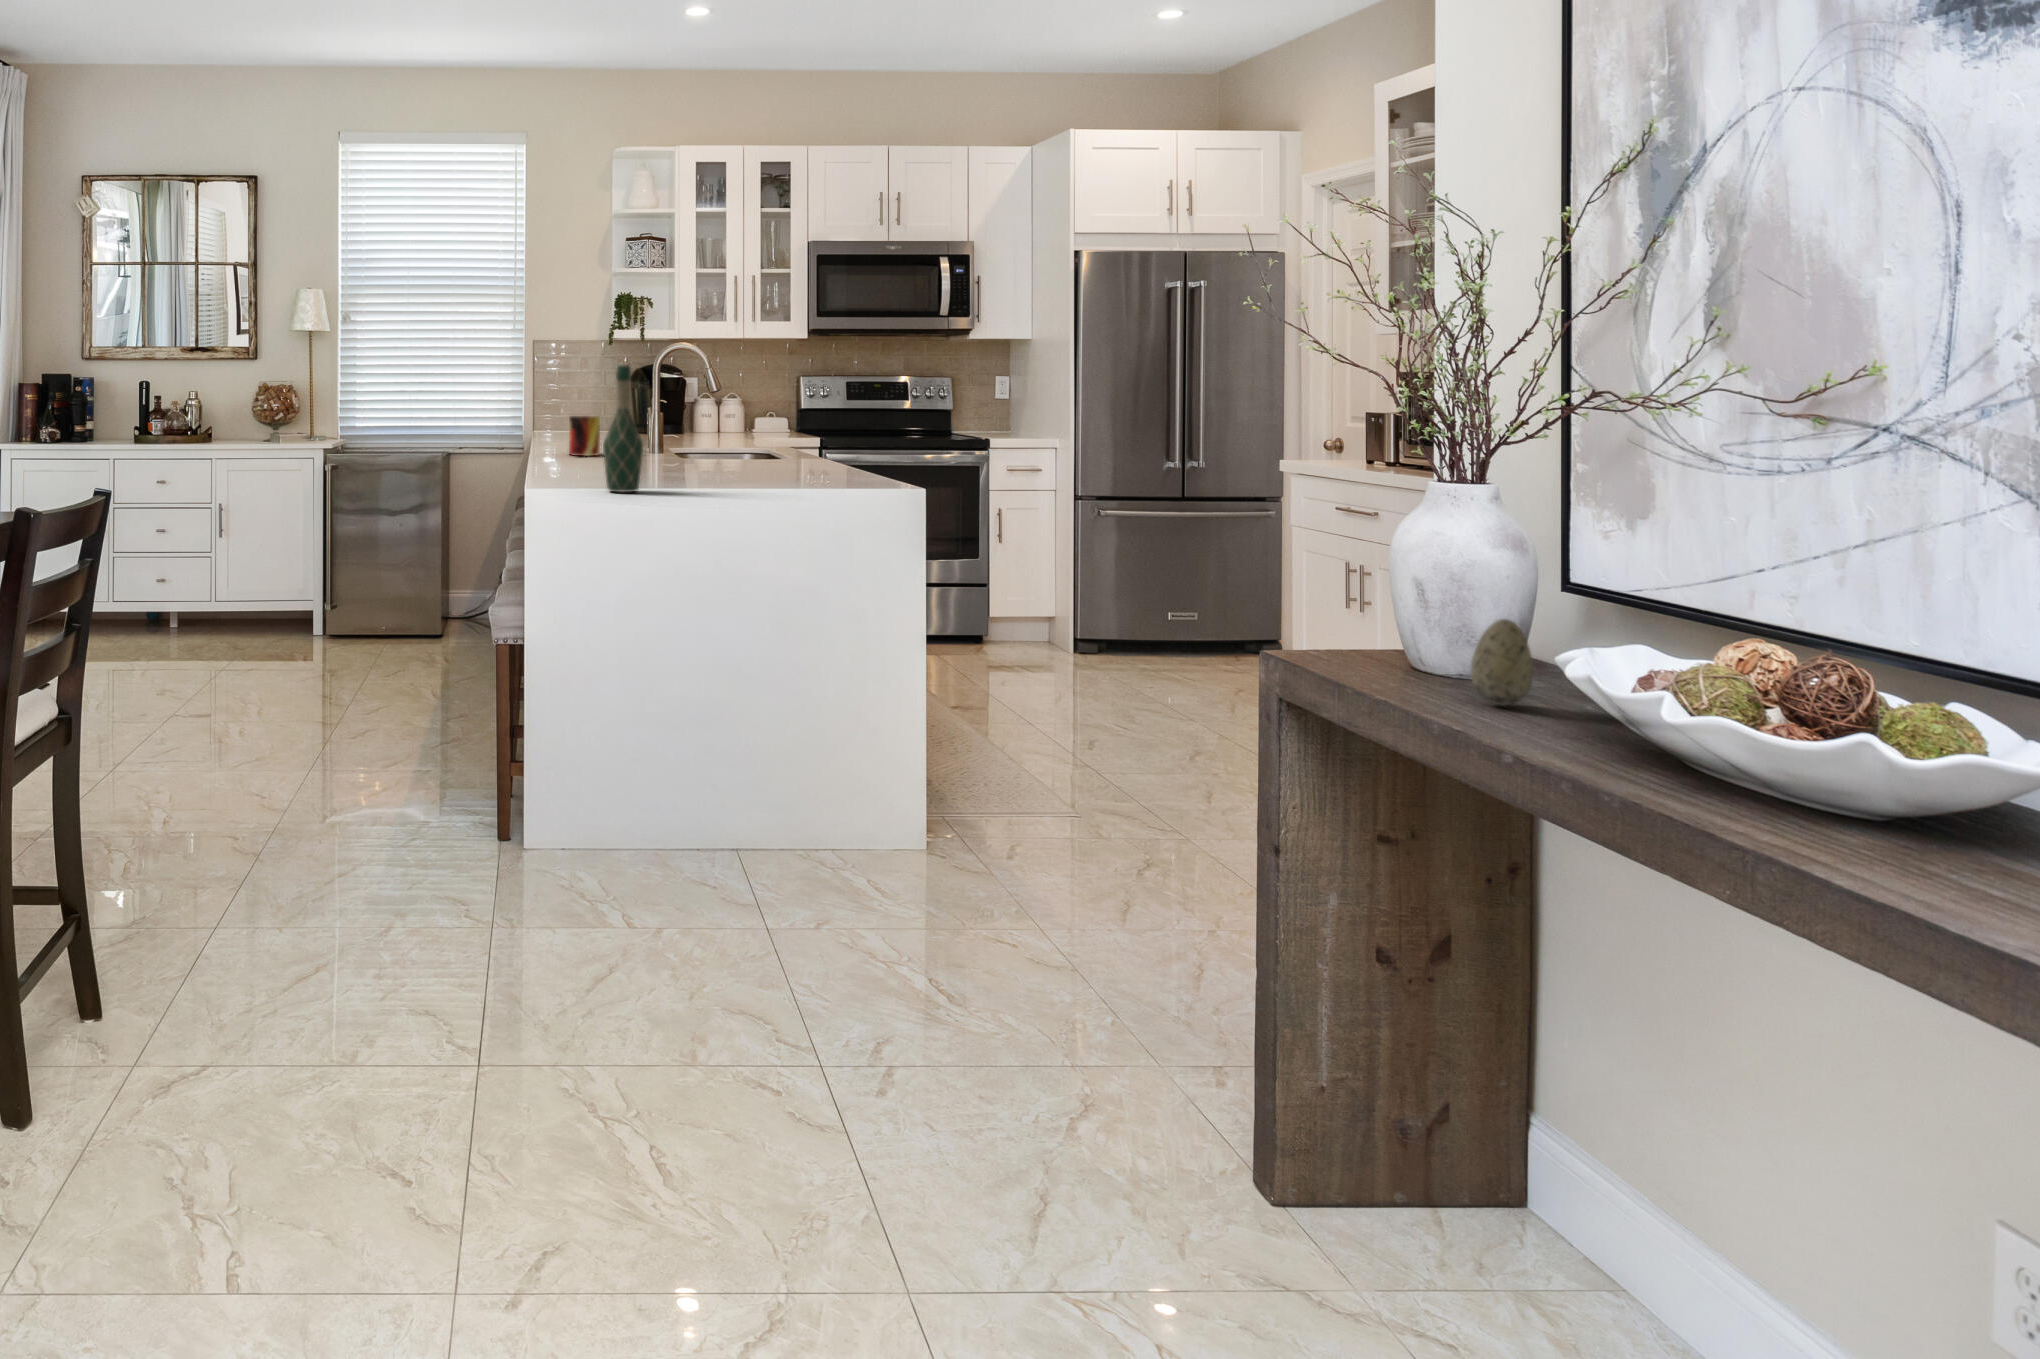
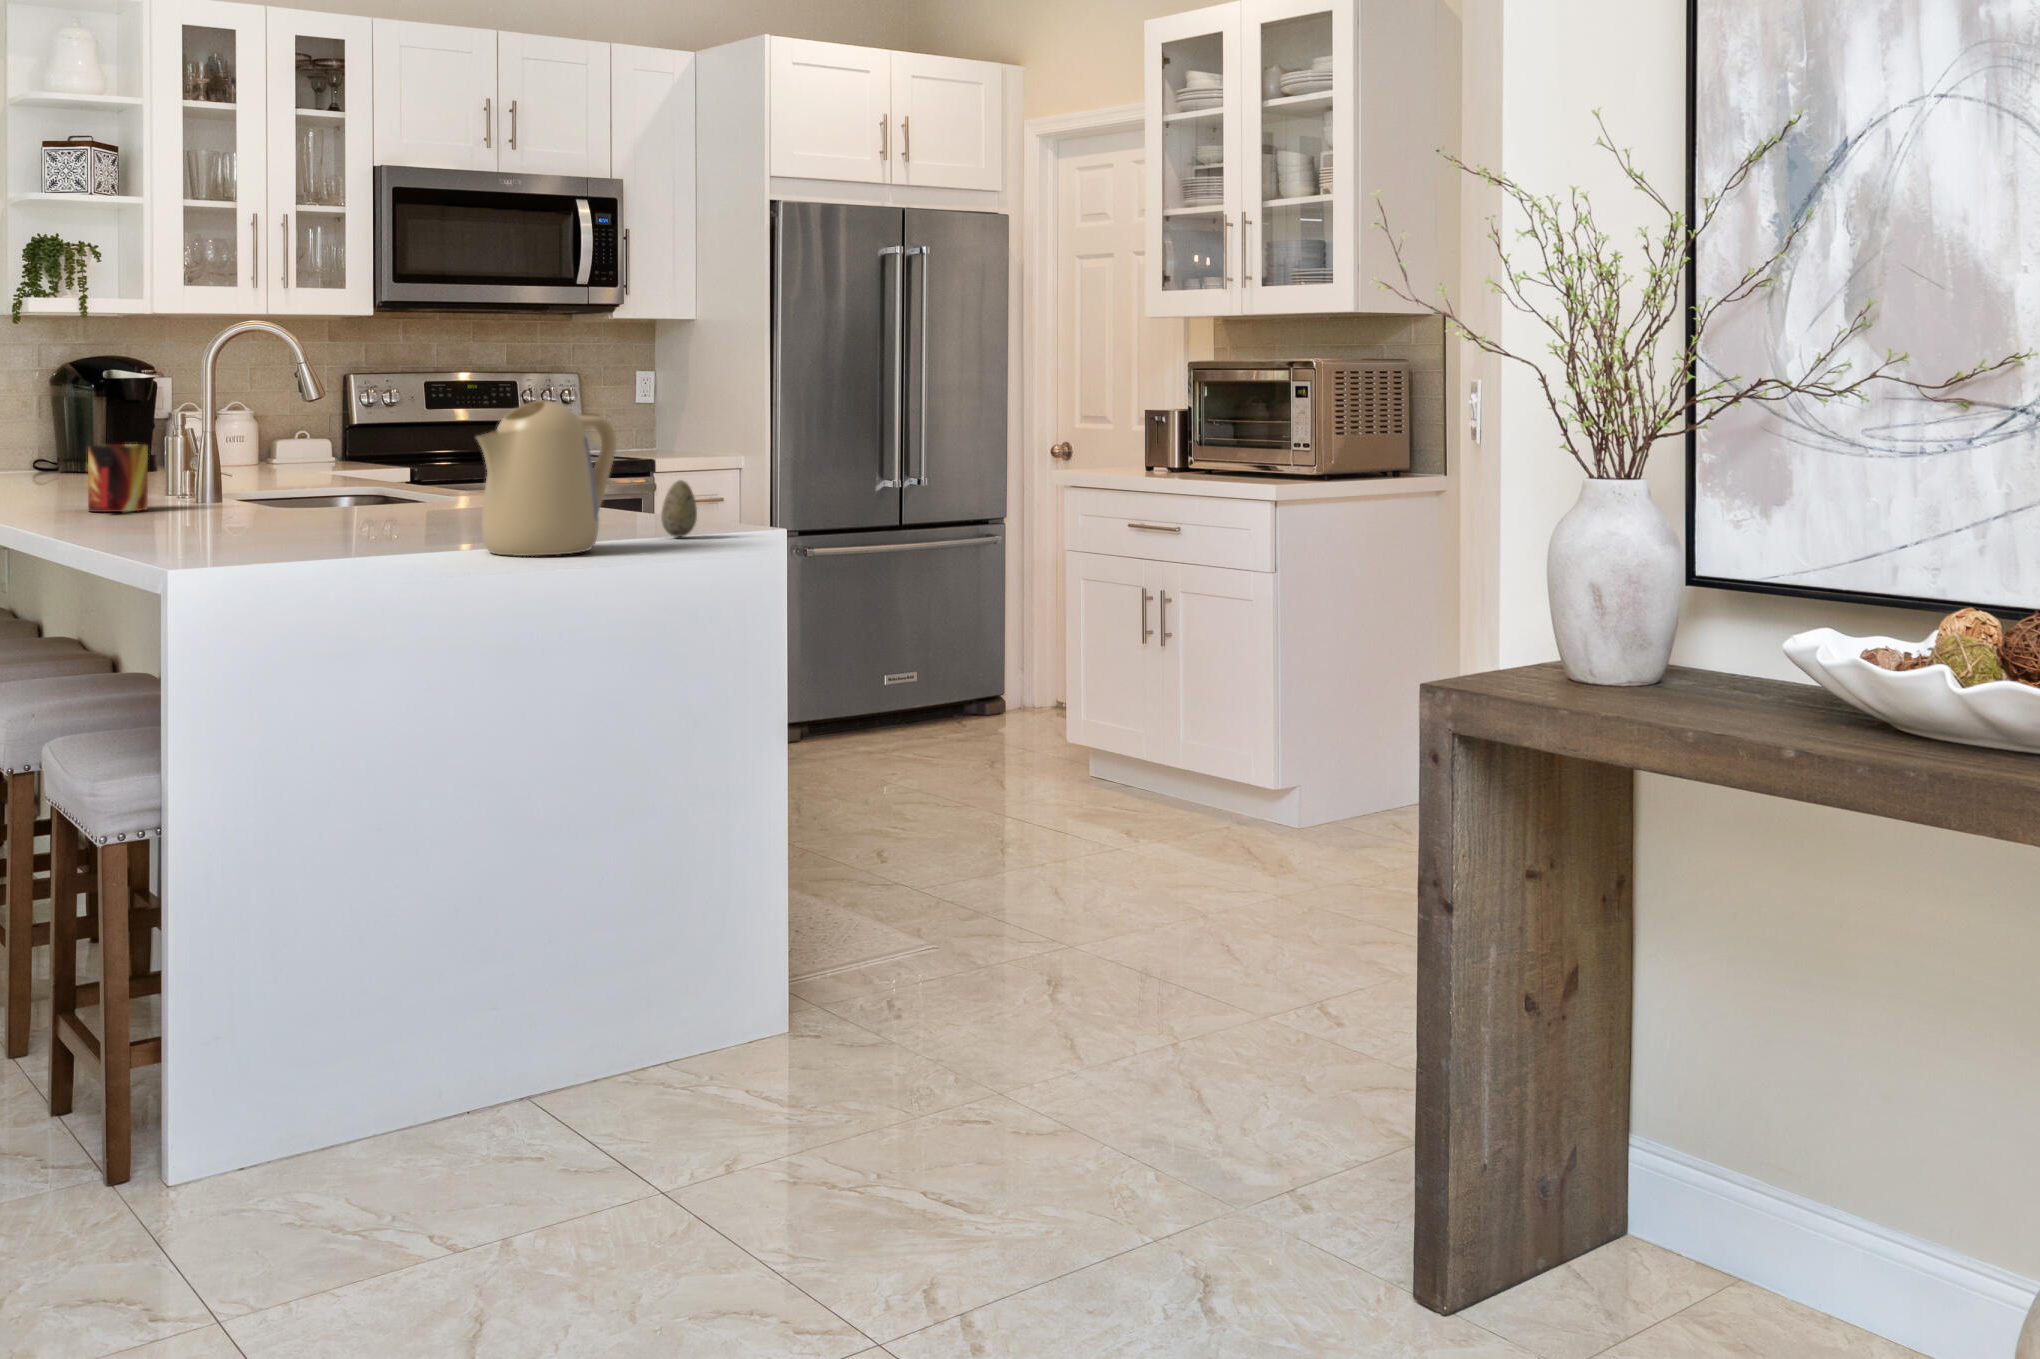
wine bottle: present [603,365,643,493] -> none [301,359,372,564]
kettle: none [708,394,807,496] -> present [476,400,616,556]
decorative egg: present [1471,619,1533,705] -> present [661,480,697,537]

